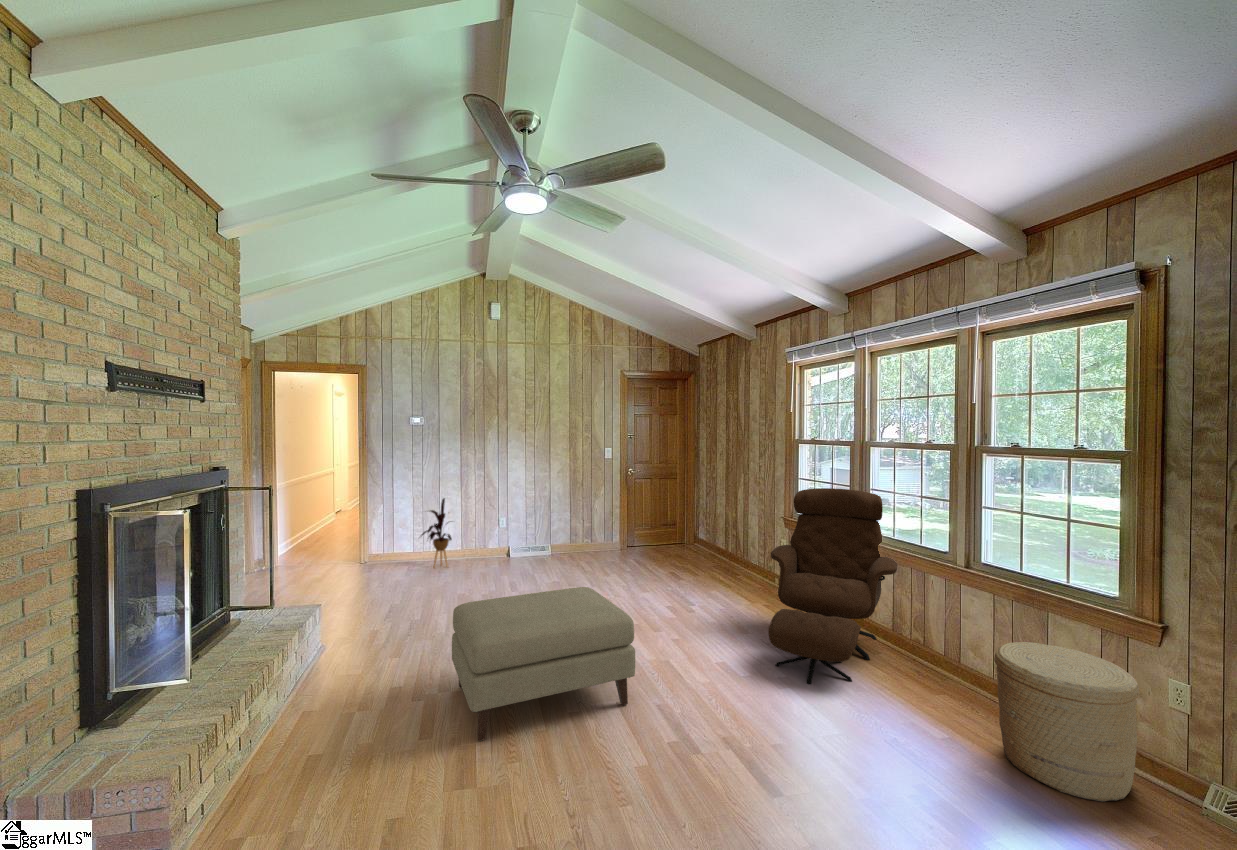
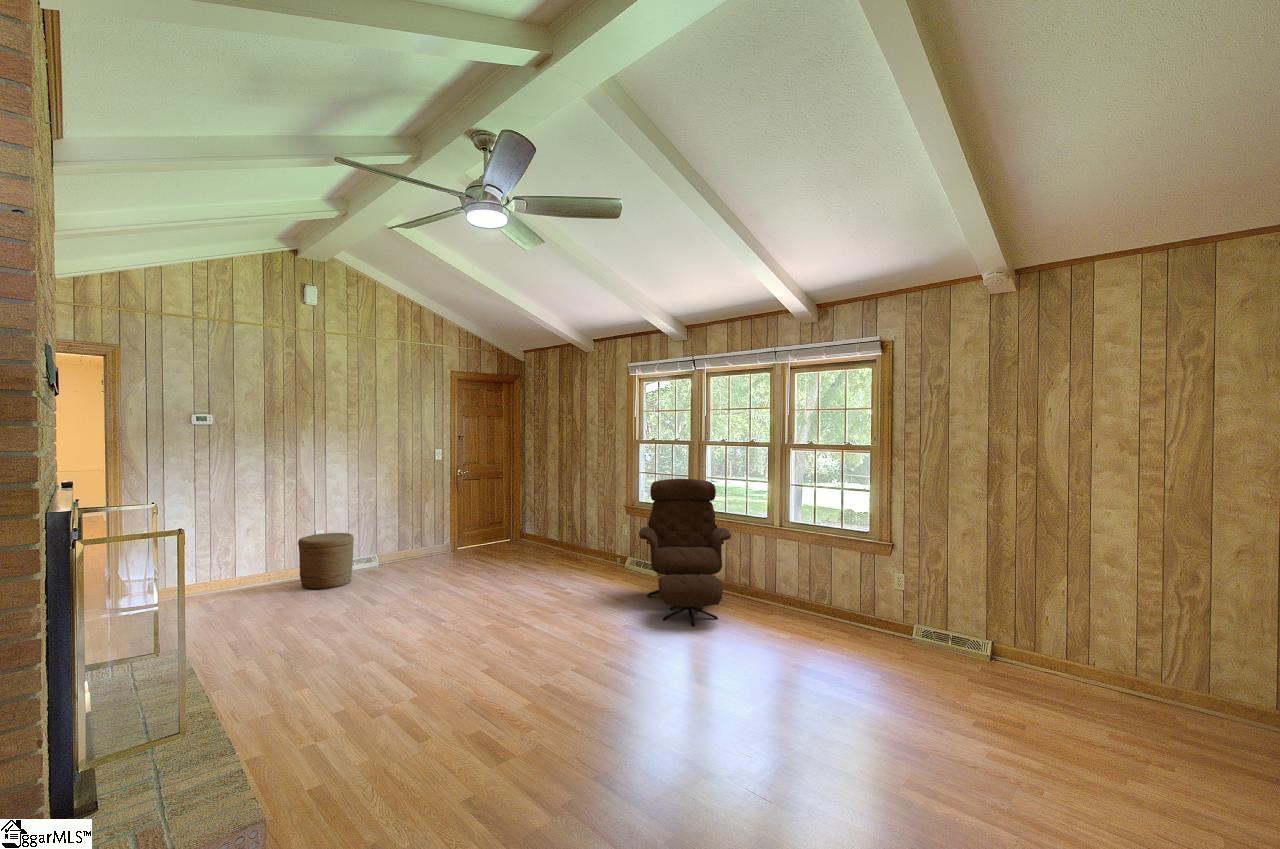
house plant: present [421,498,452,568] -> none [215,515,265,601]
ottoman: present [452,587,635,741] -> none [405,579,587,724]
woven basket: present [994,642,1140,802] -> present [298,533,354,590]

